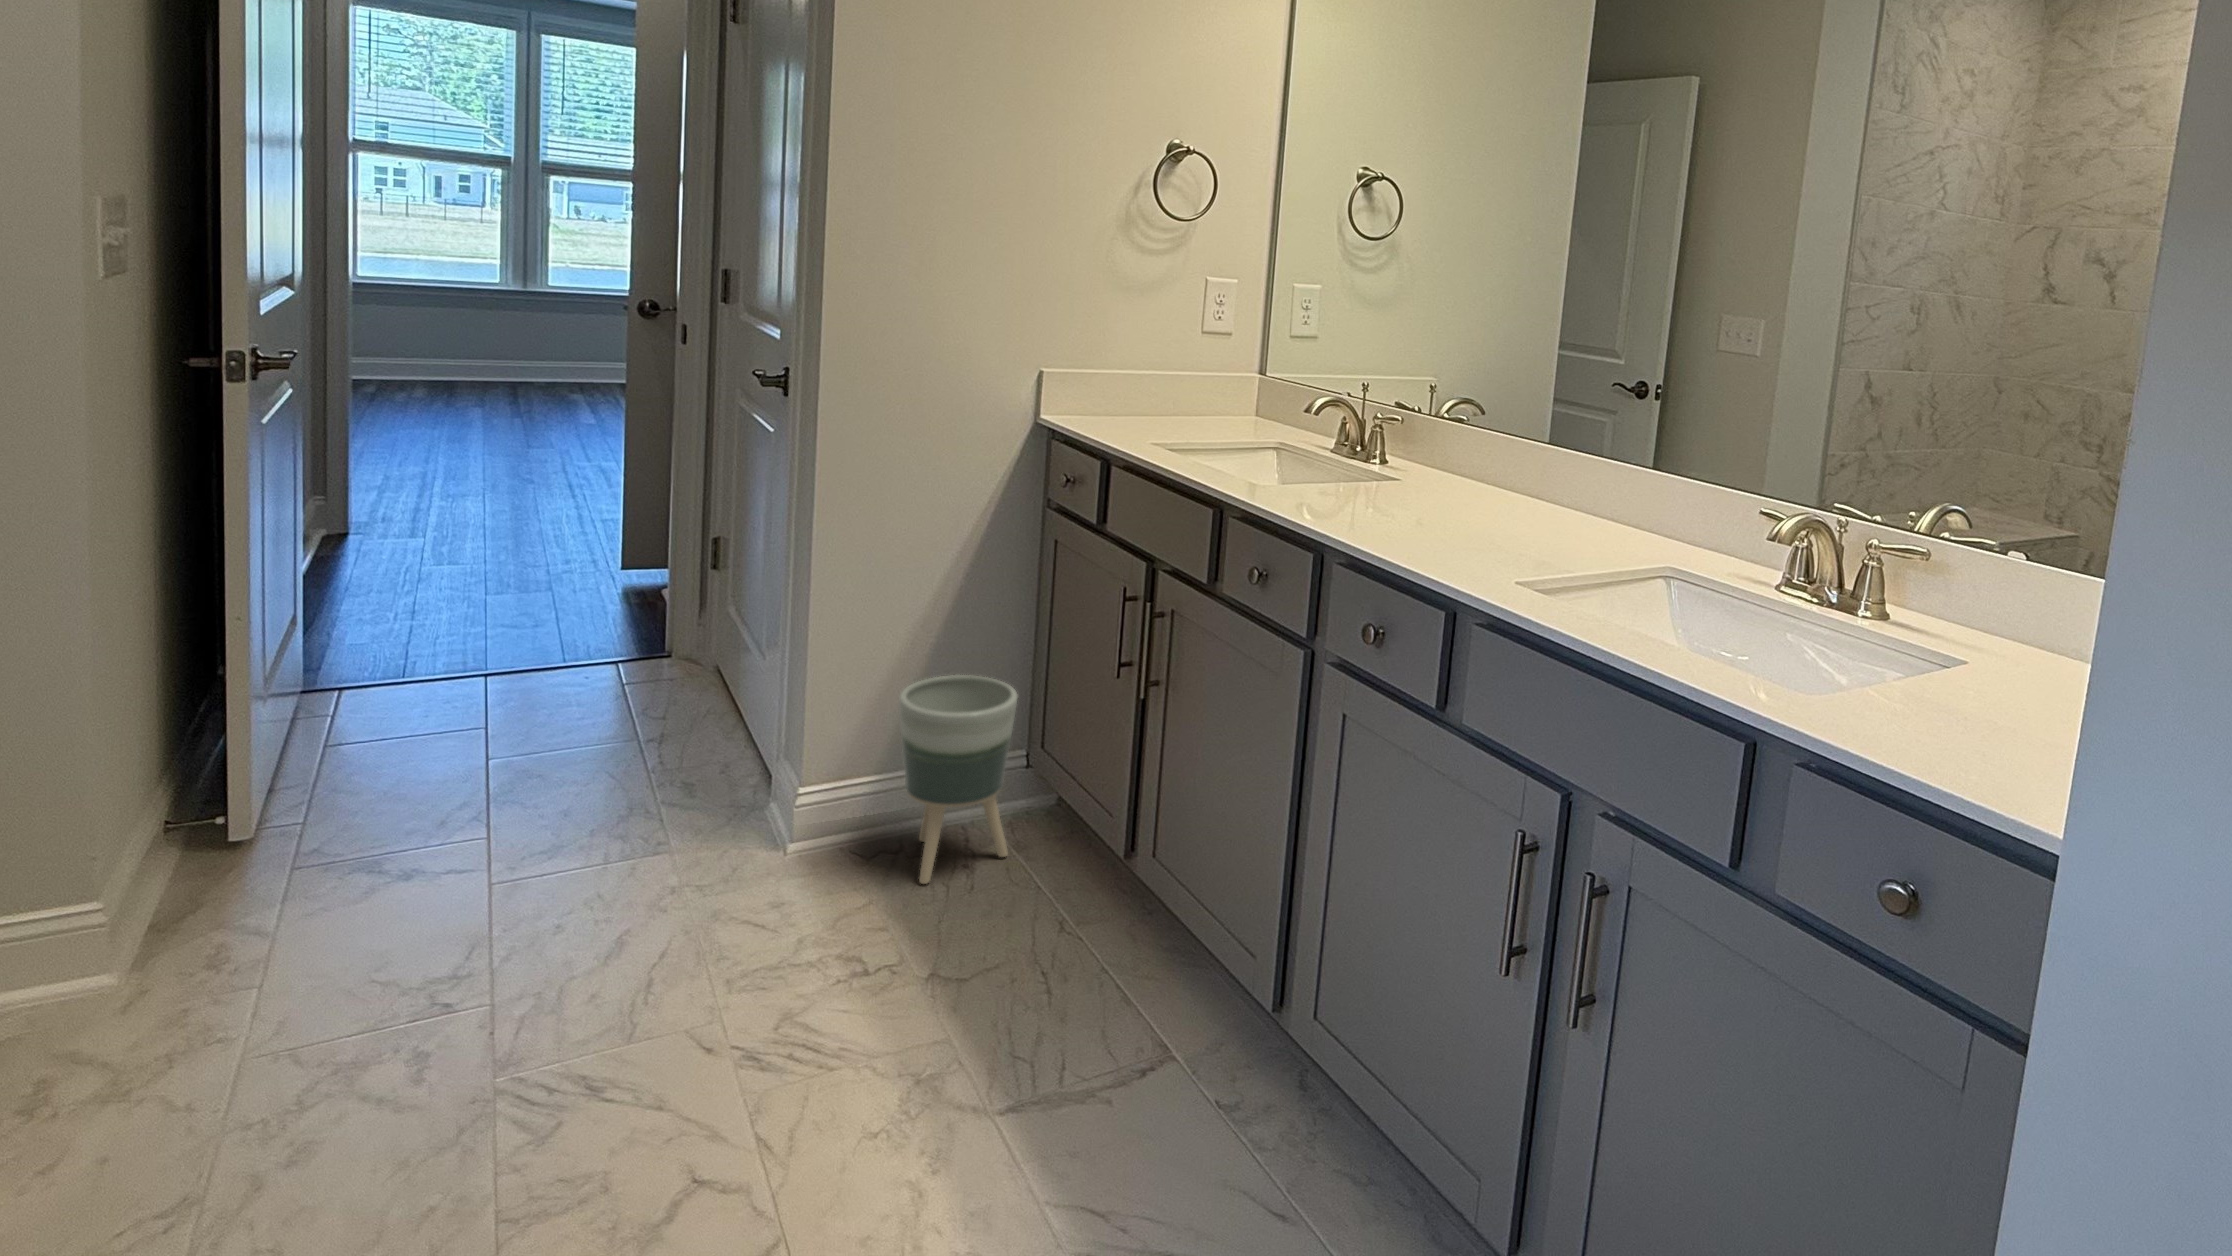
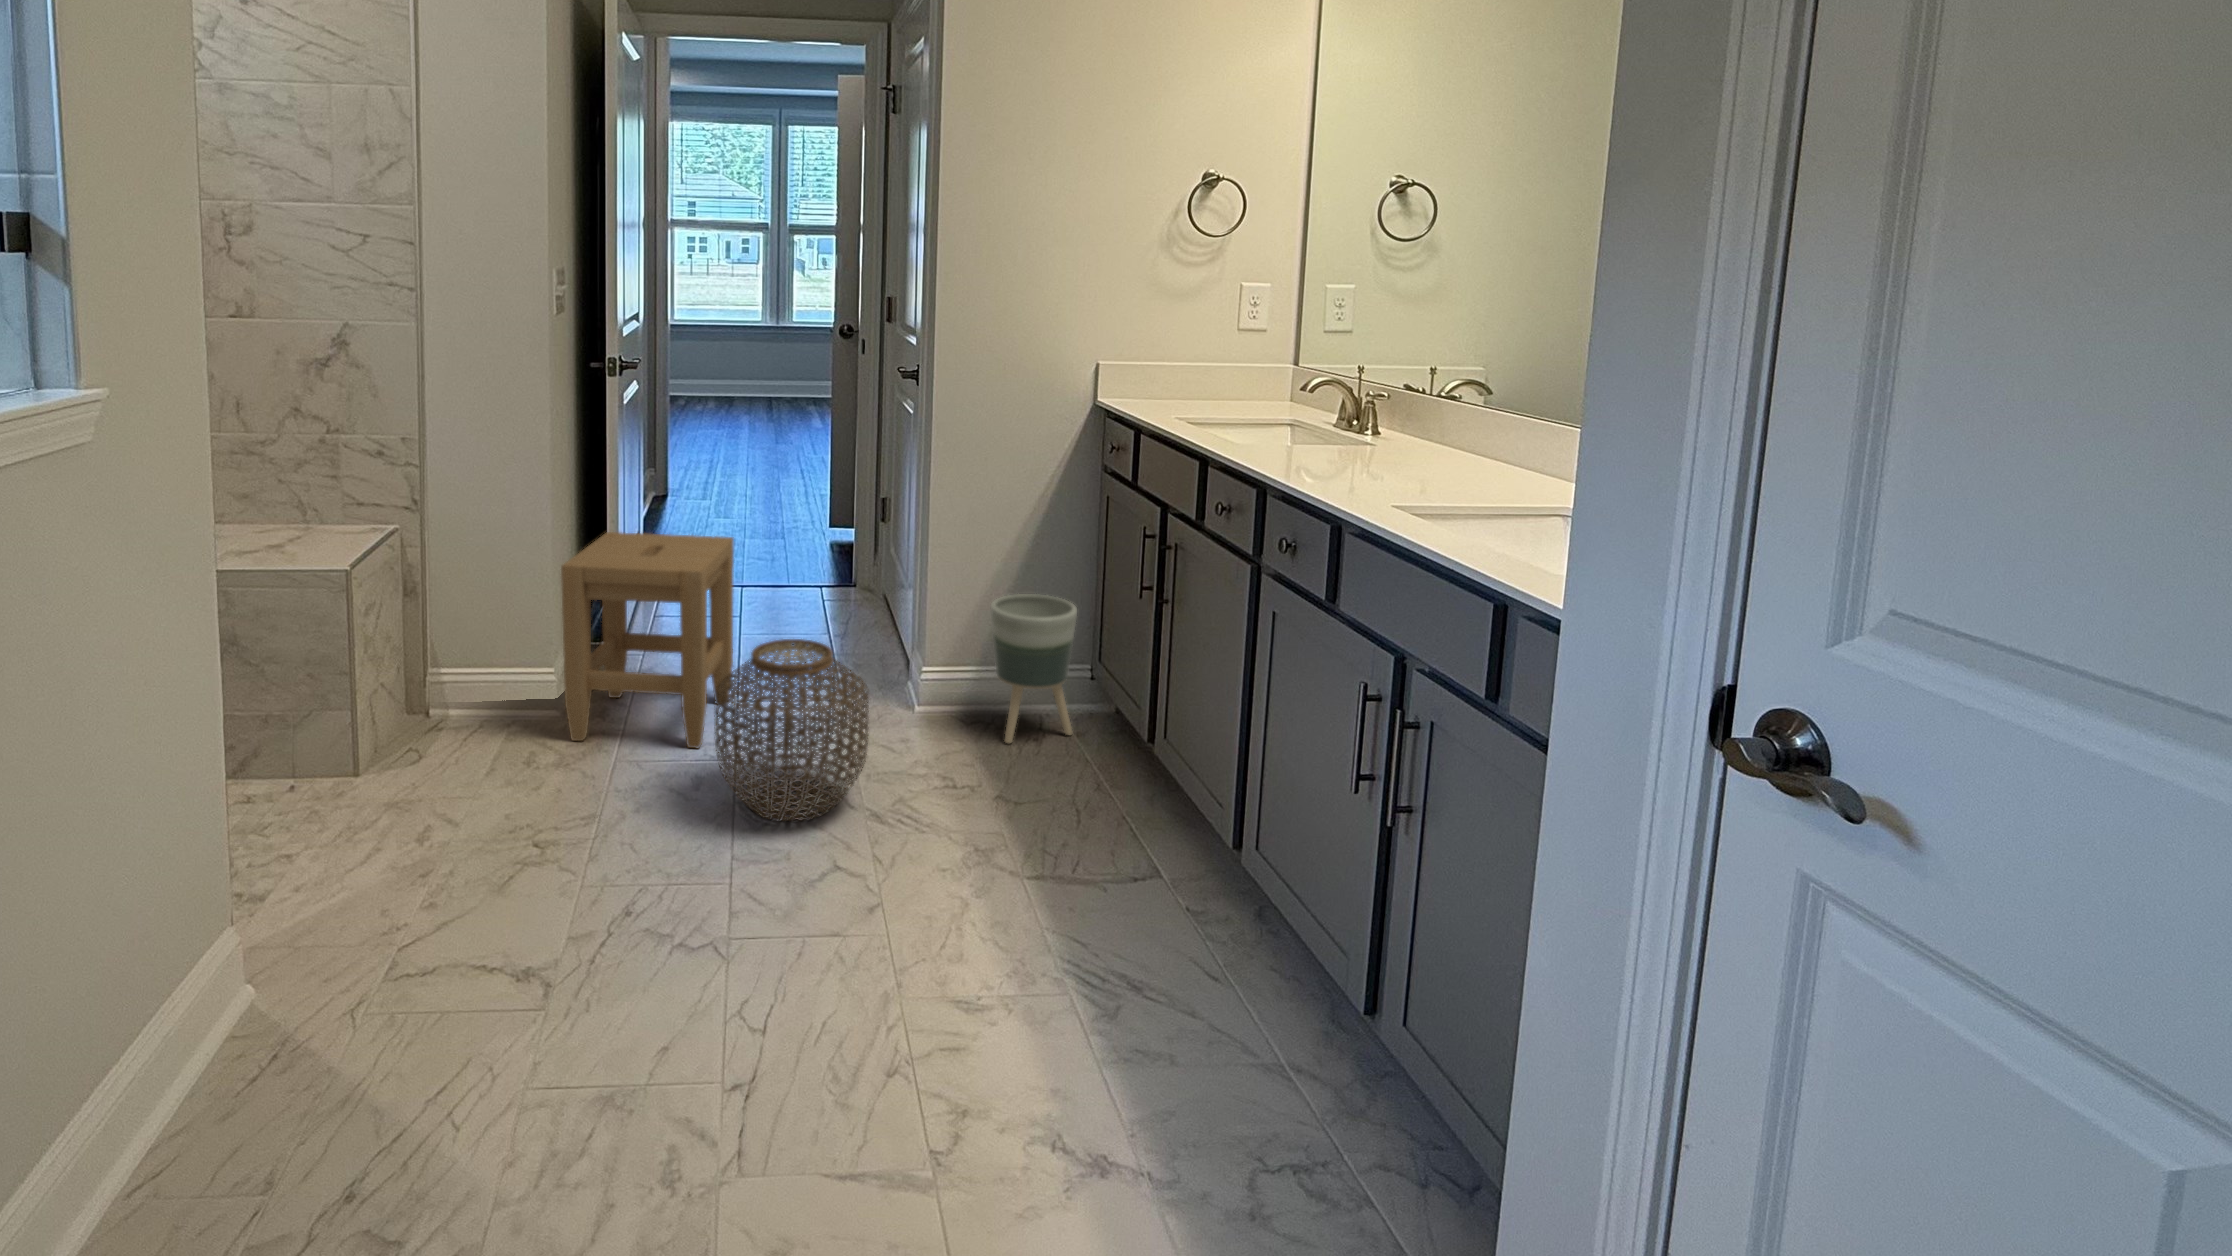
stool: none [135,630,484,1010] -> present [561,532,734,748]
woven basket: none [460,796,734,1095] -> present [714,639,869,821]

